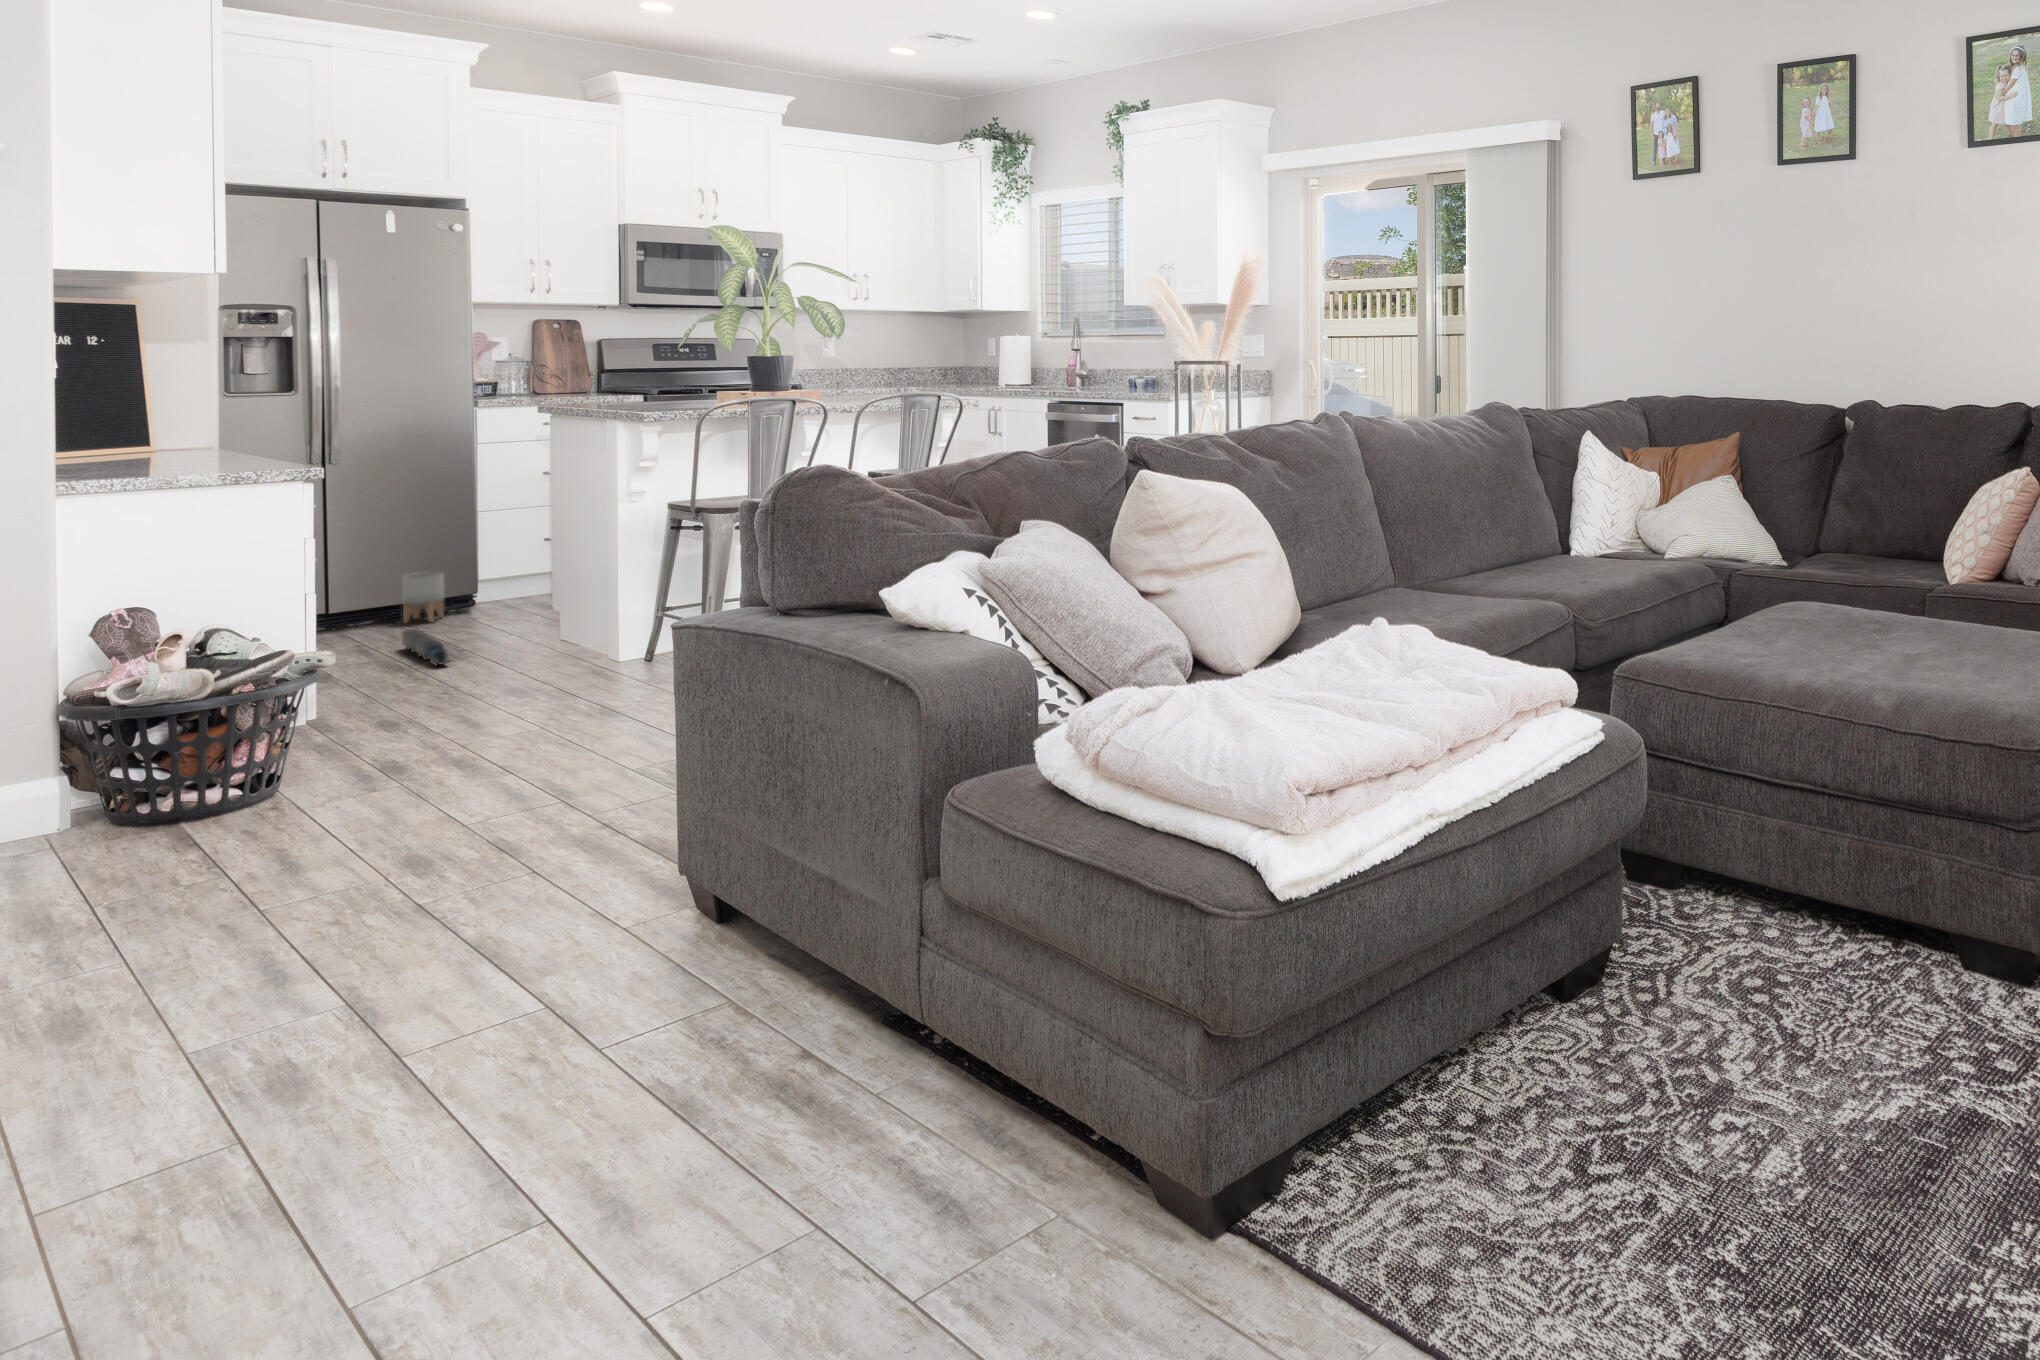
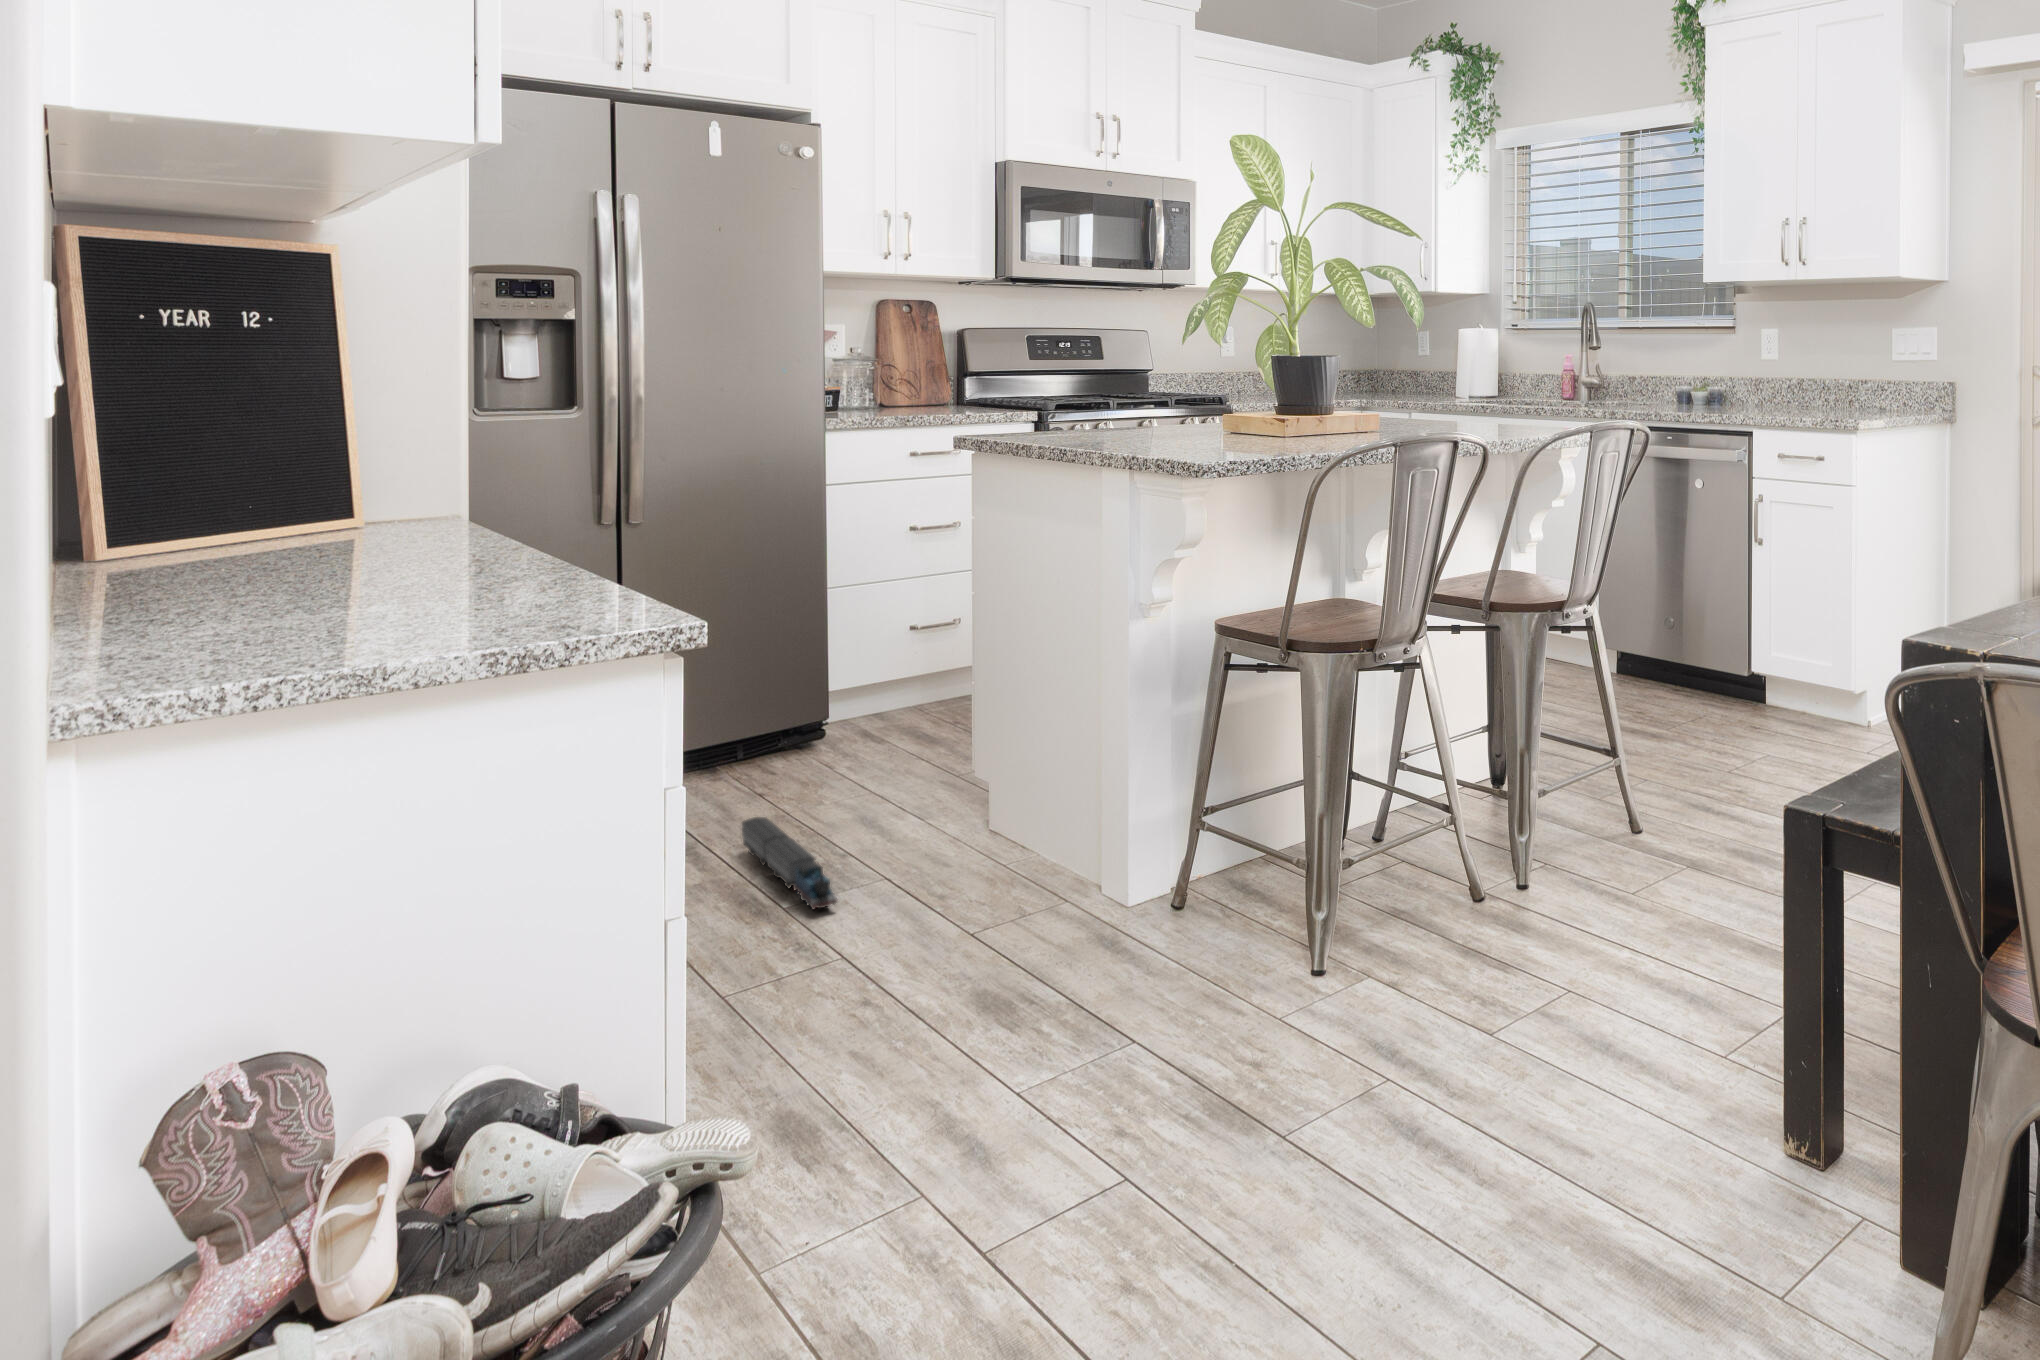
planter: present [402,572,444,623] -> none [724,695,784,780]

